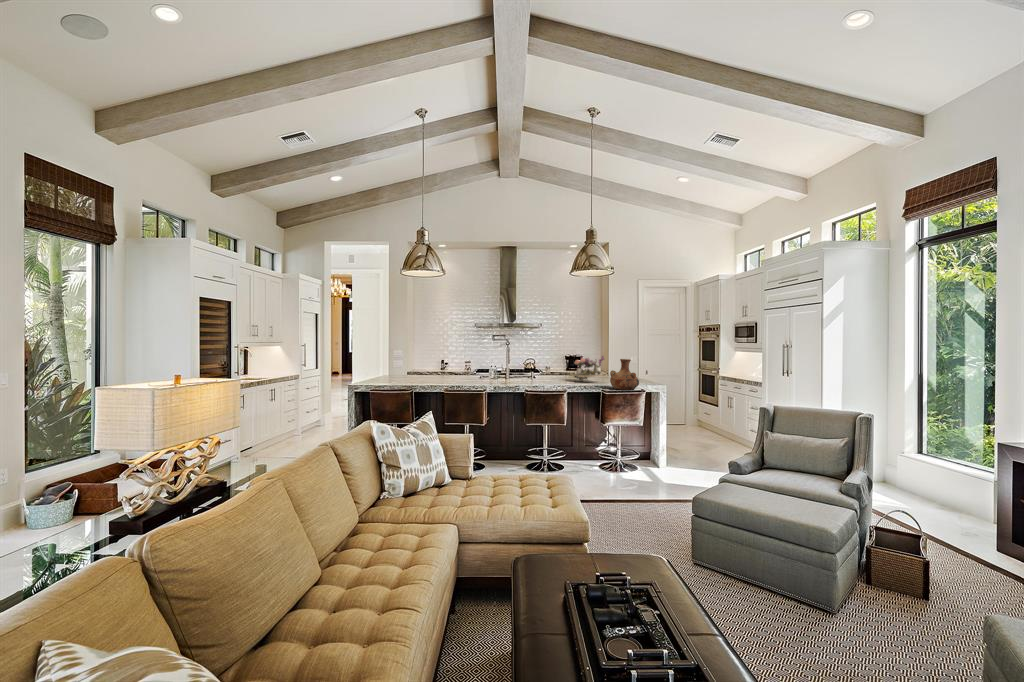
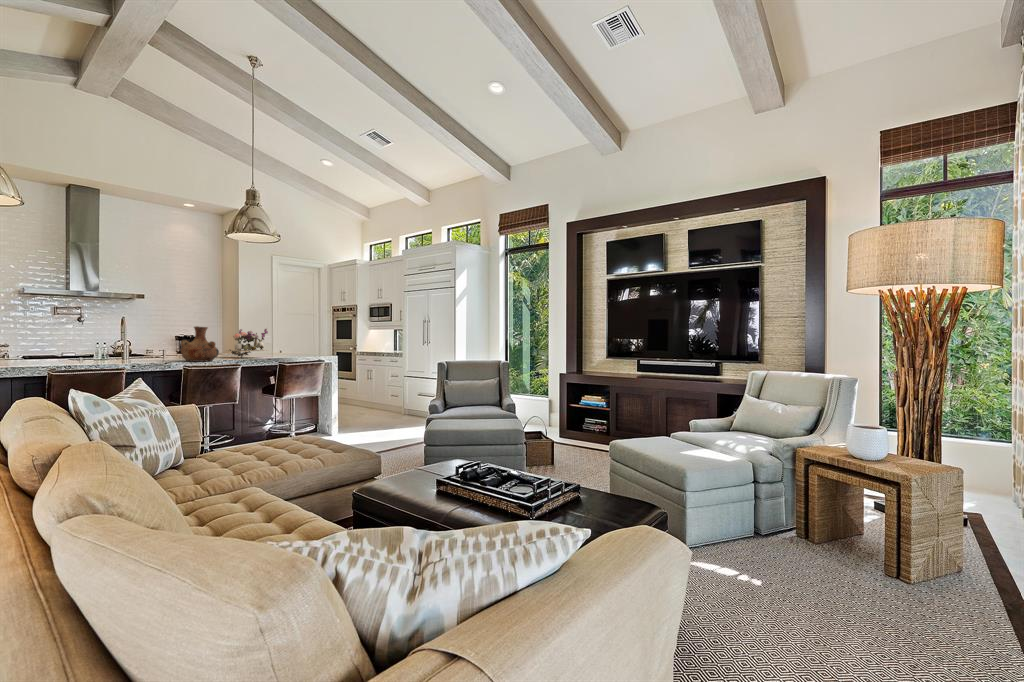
vase: present [610,359,639,390] -> present [181,326,219,362]

